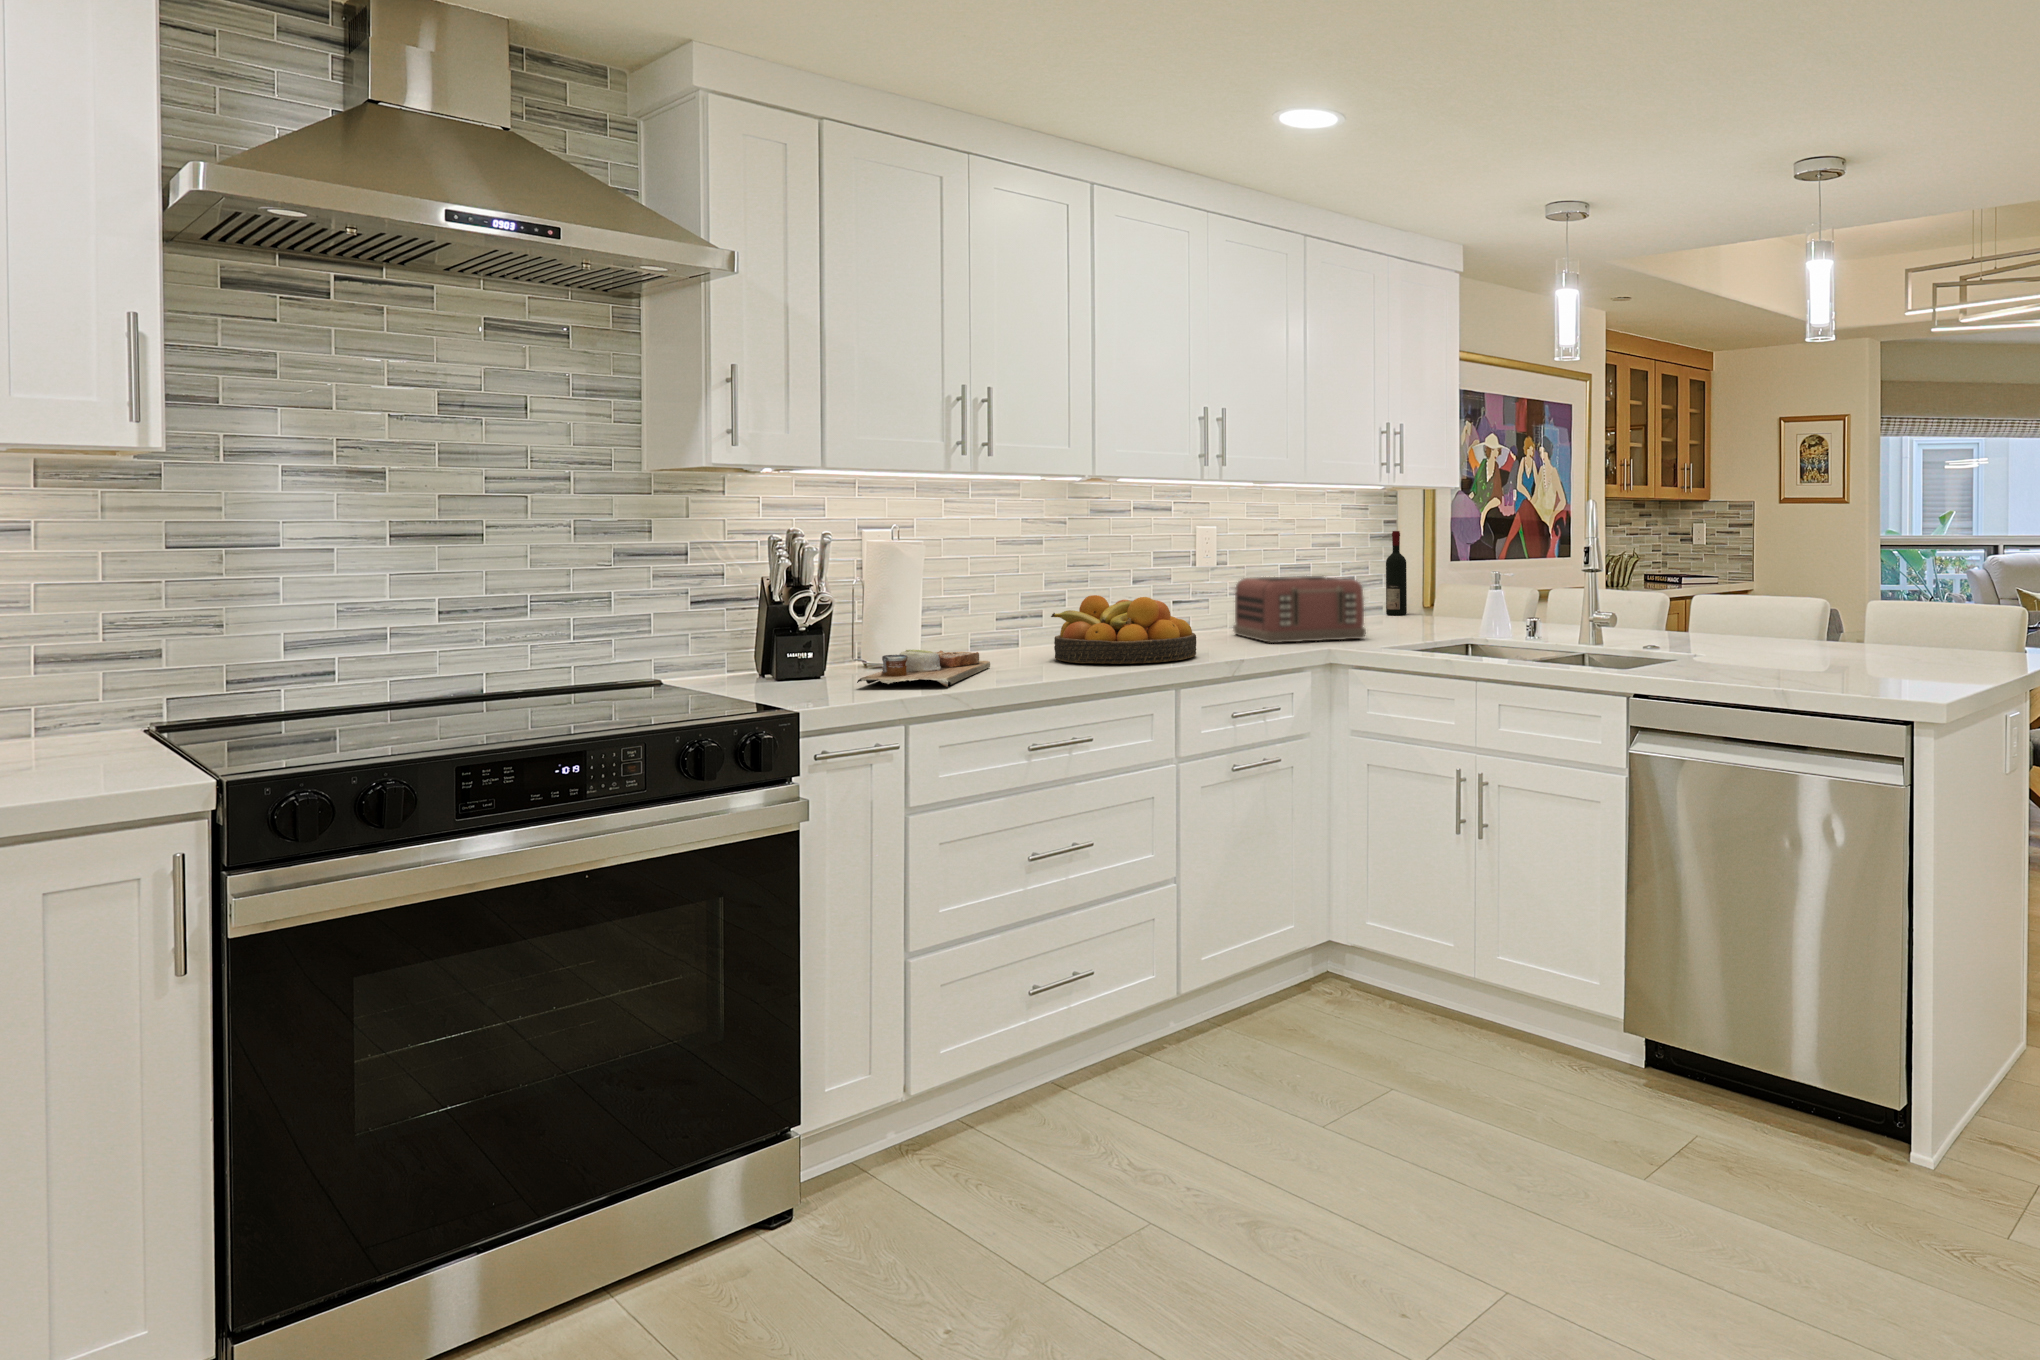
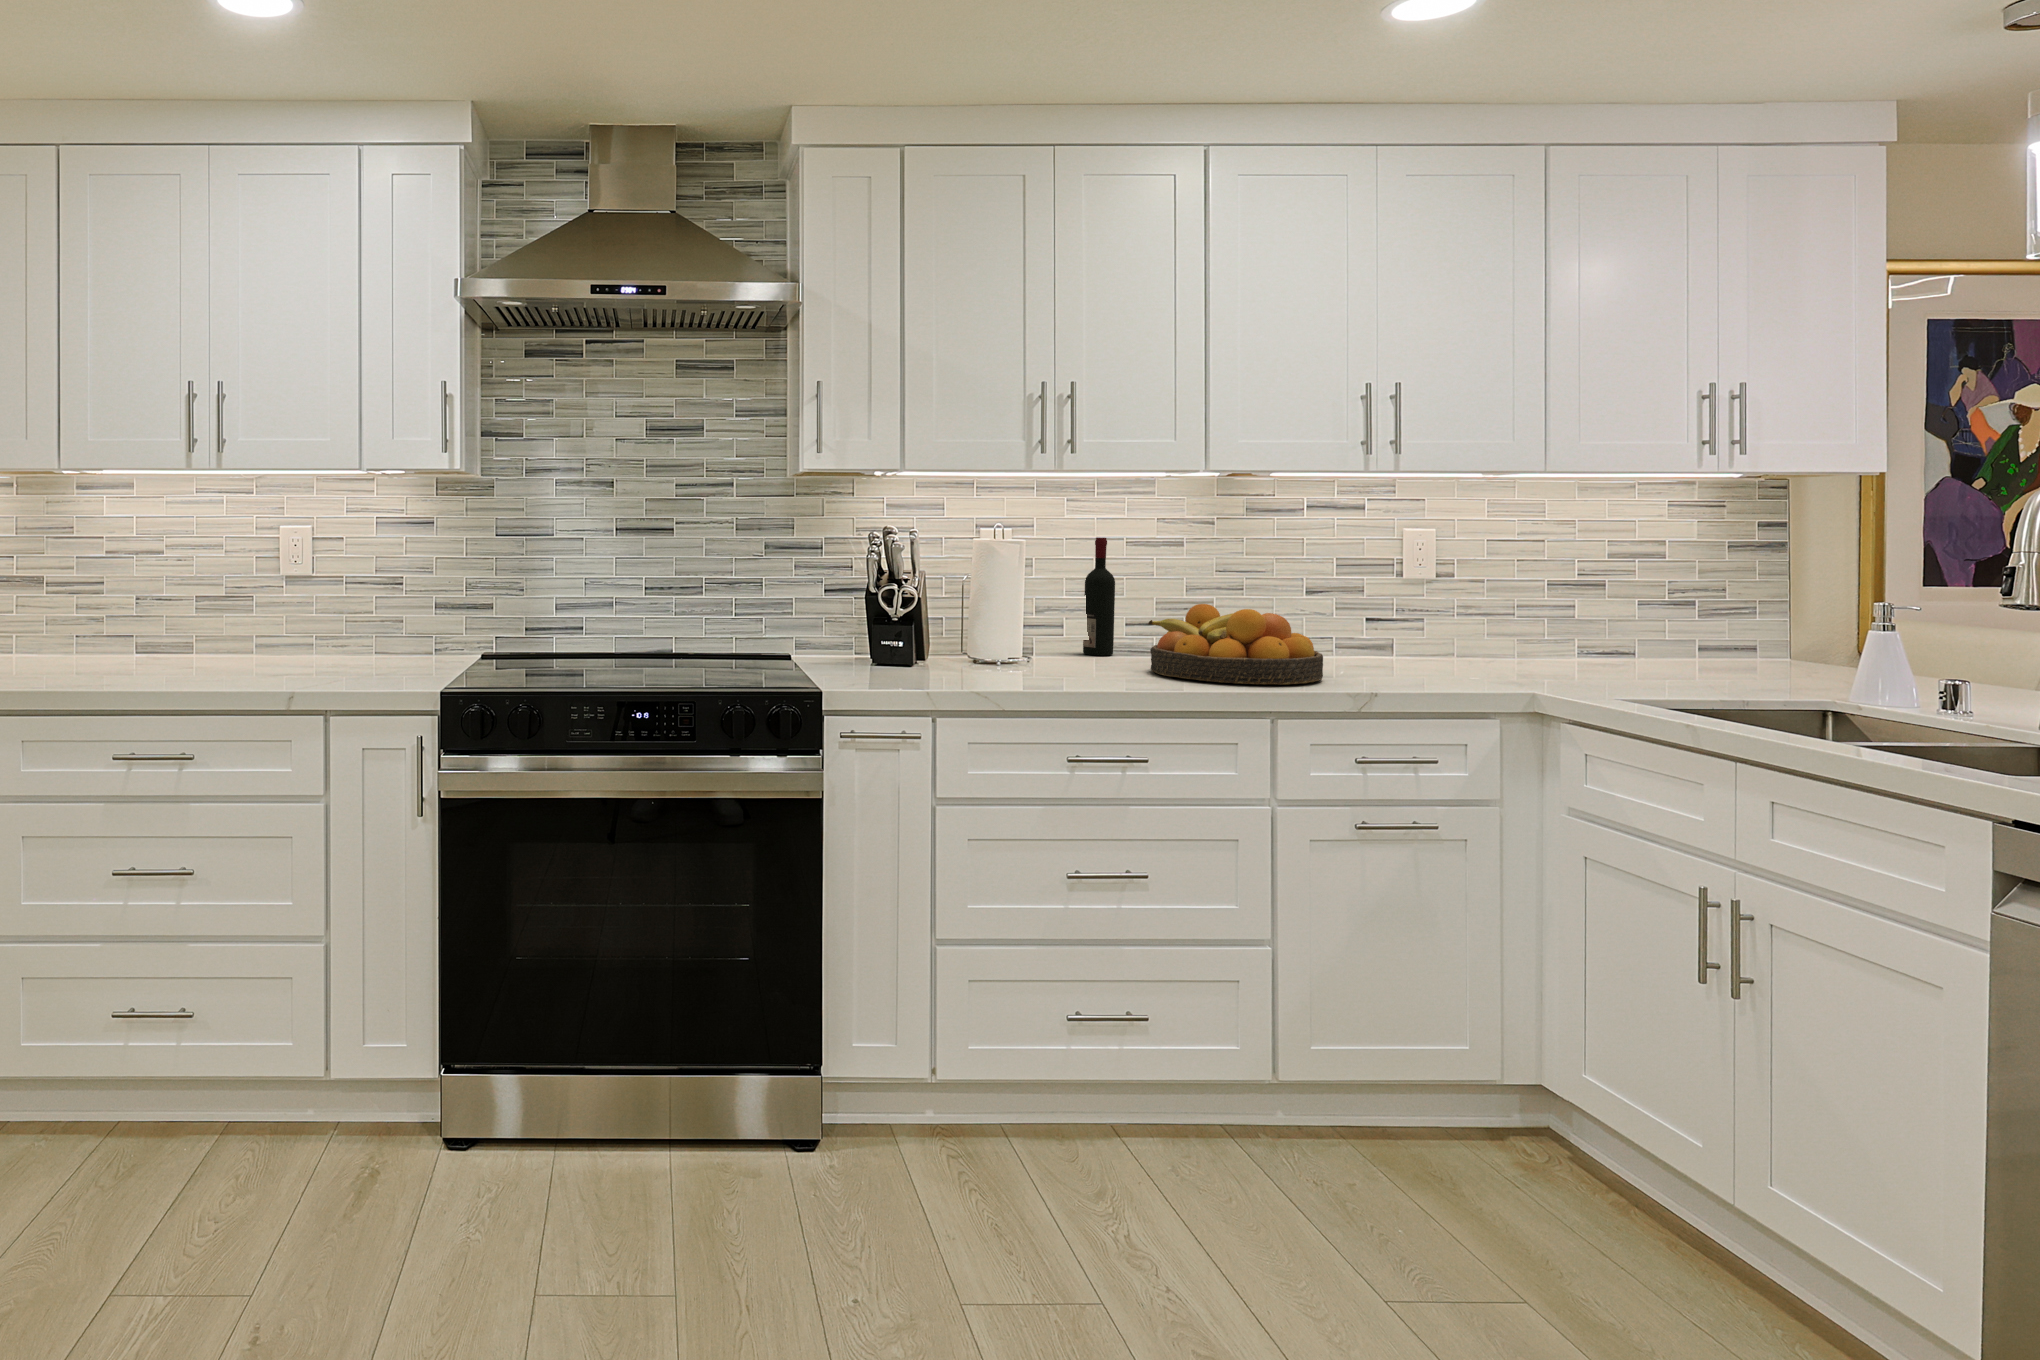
wine bottle: present [1386,531,1407,615] -> present [1083,538,1115,655]
toaster: present [1233,576,1366,643] -> none [1436,593,1622,684]
cutting board: present [857,650,990,686] -> none [911,645,1072,685]

